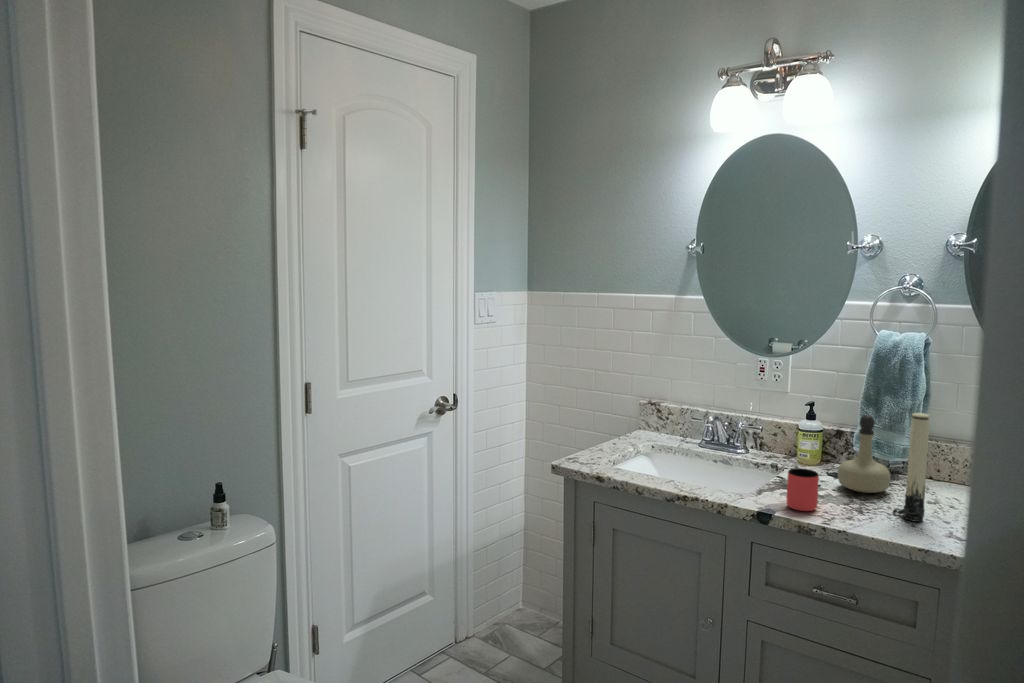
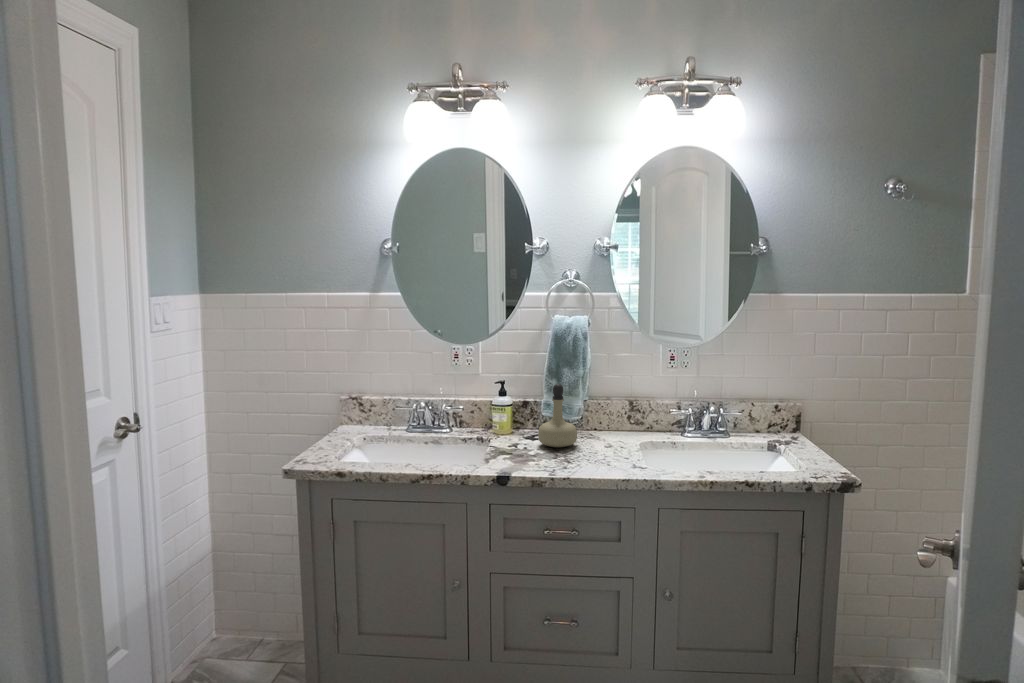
candle: present [893,413,930,522] -> none [590,376,614,462]
cup: present [787,468,819,511] -> none [515,434,539,469]

